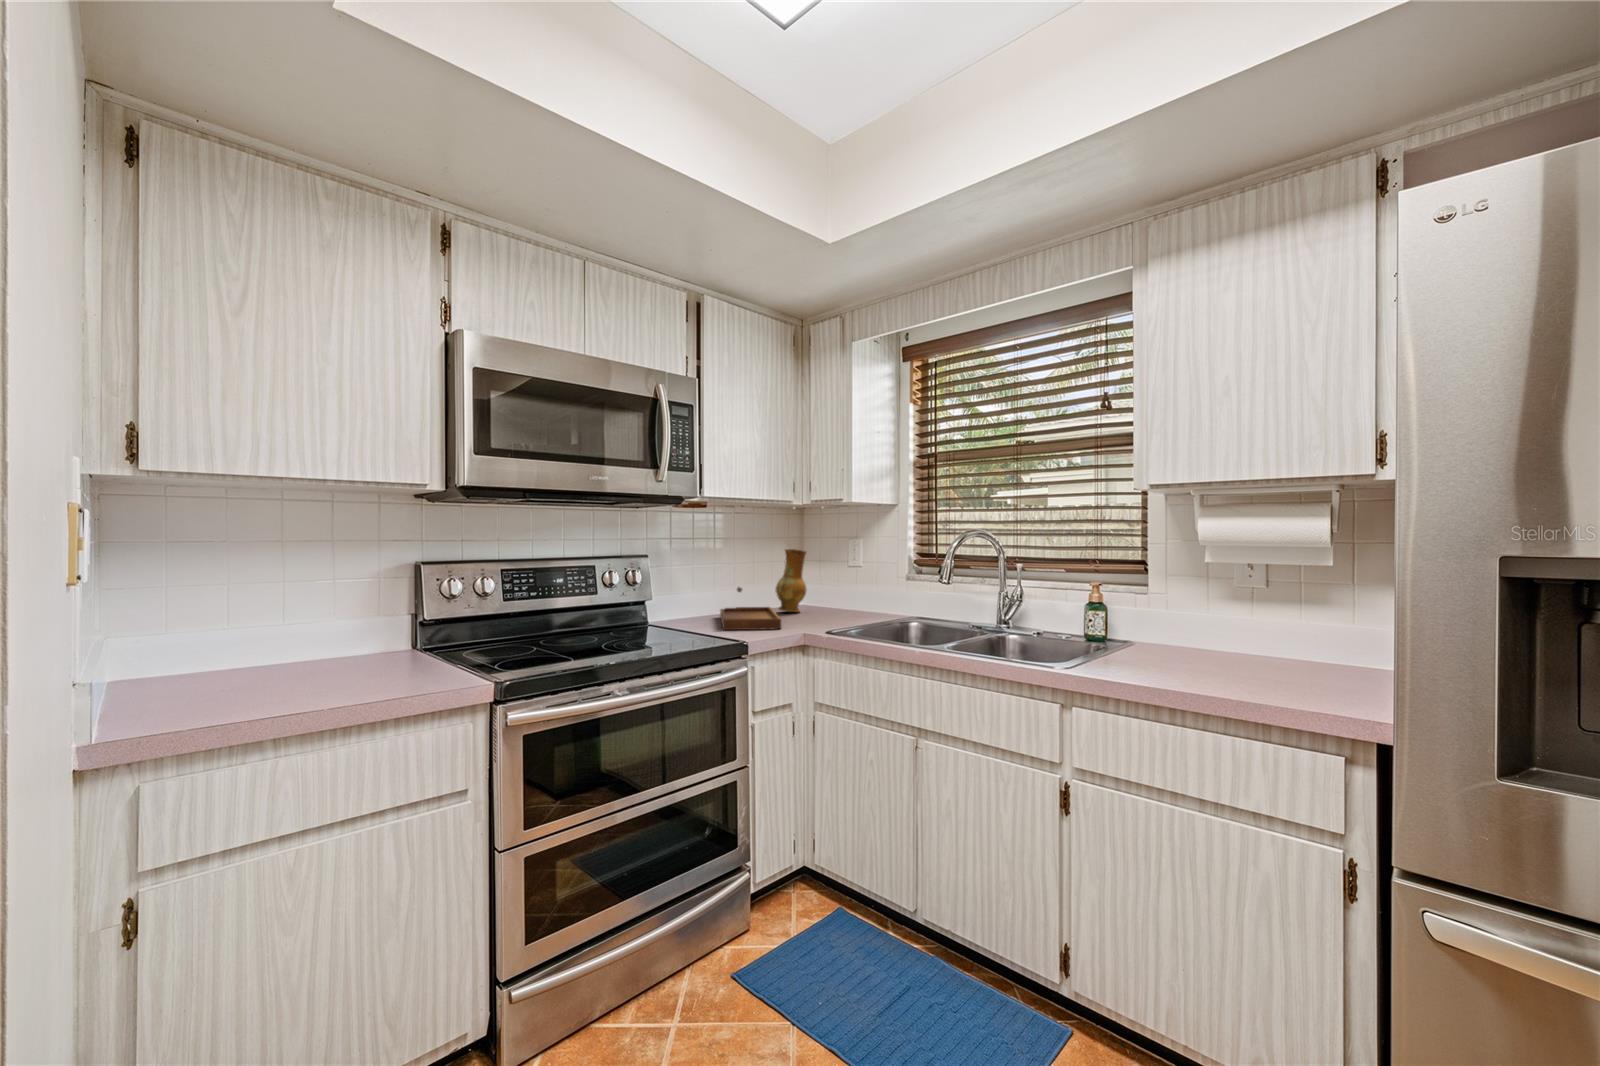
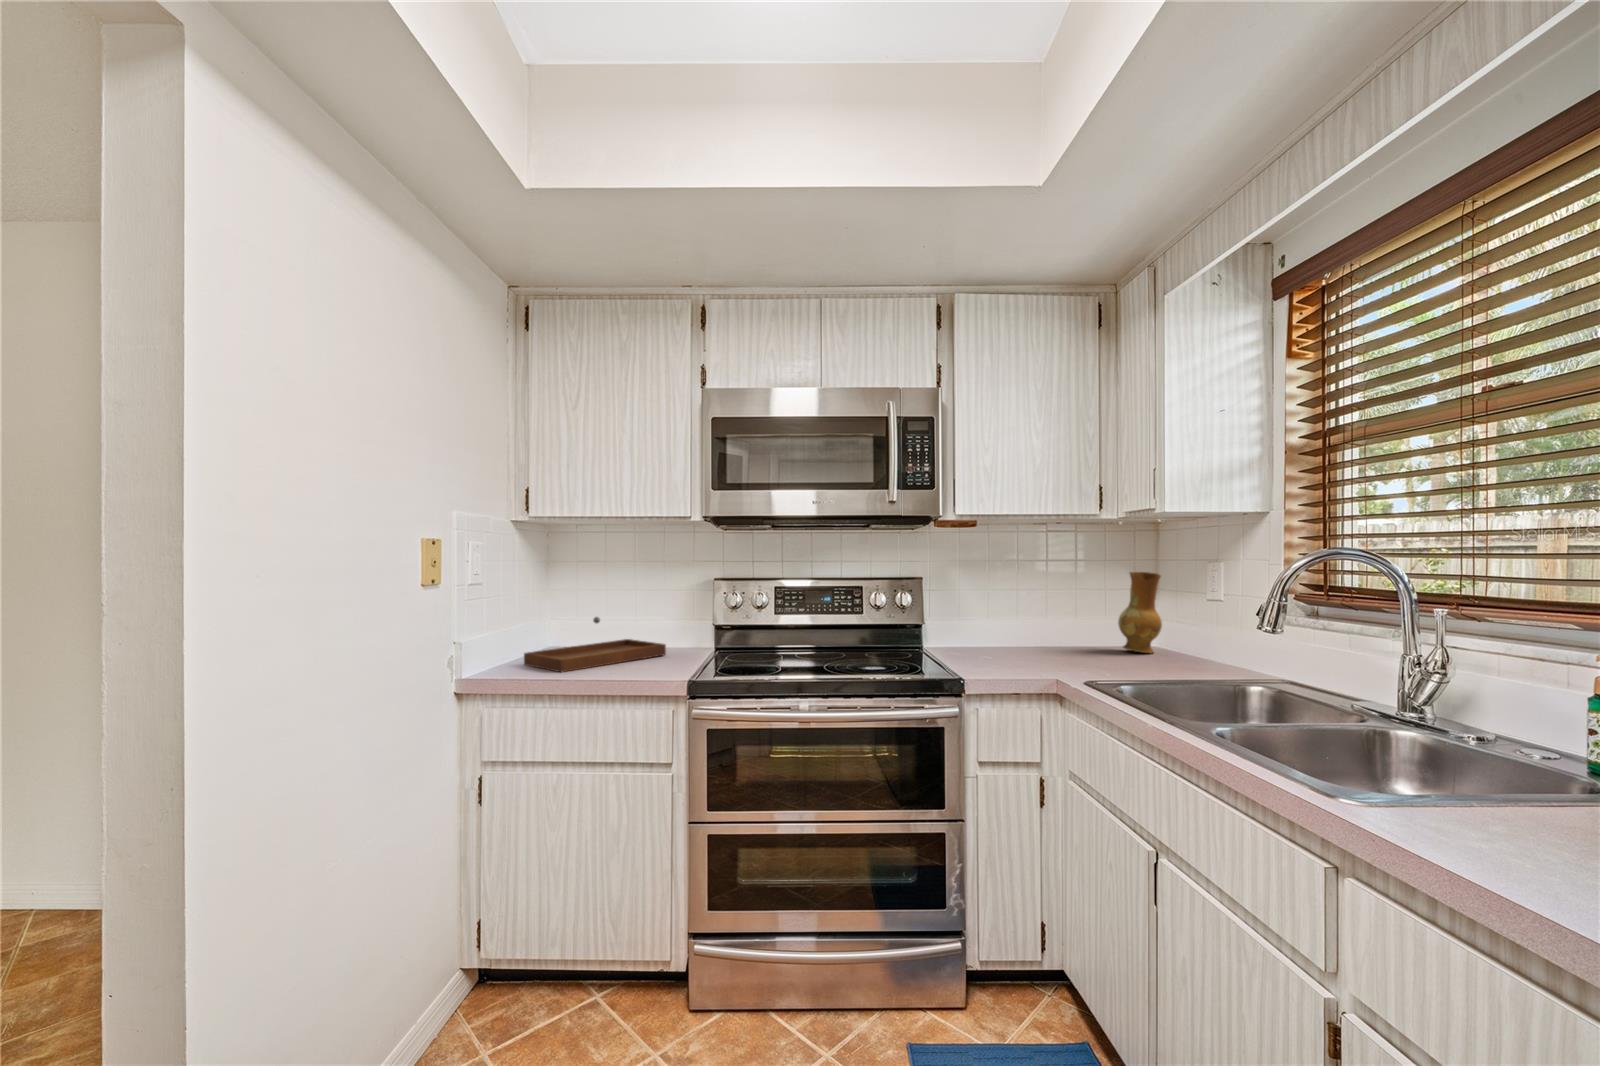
tray: present [720,587,781,630] -> present [524,617,666,672]

